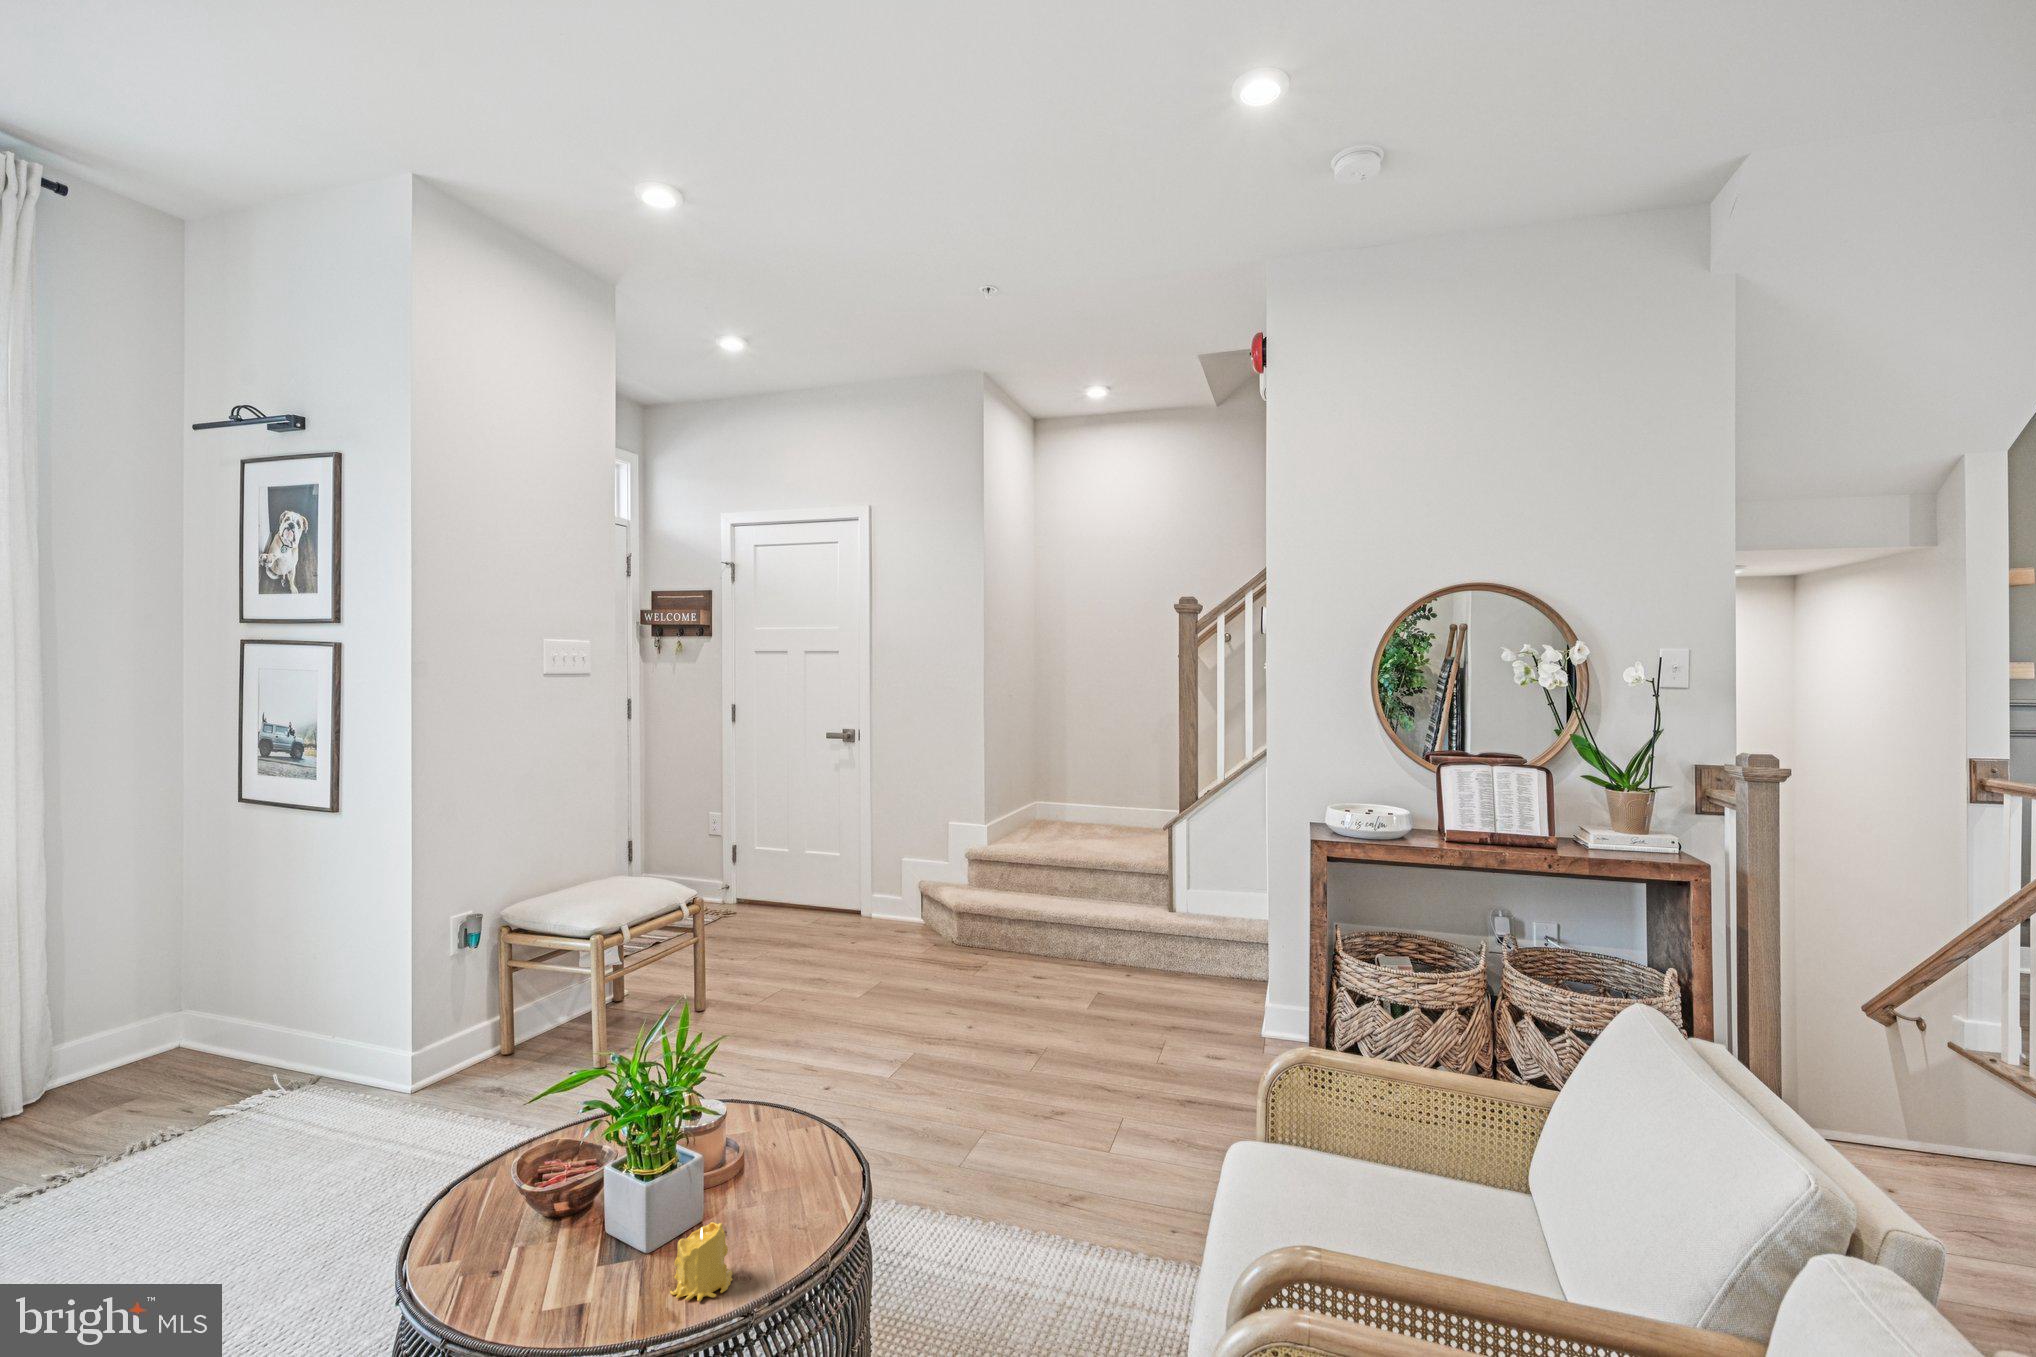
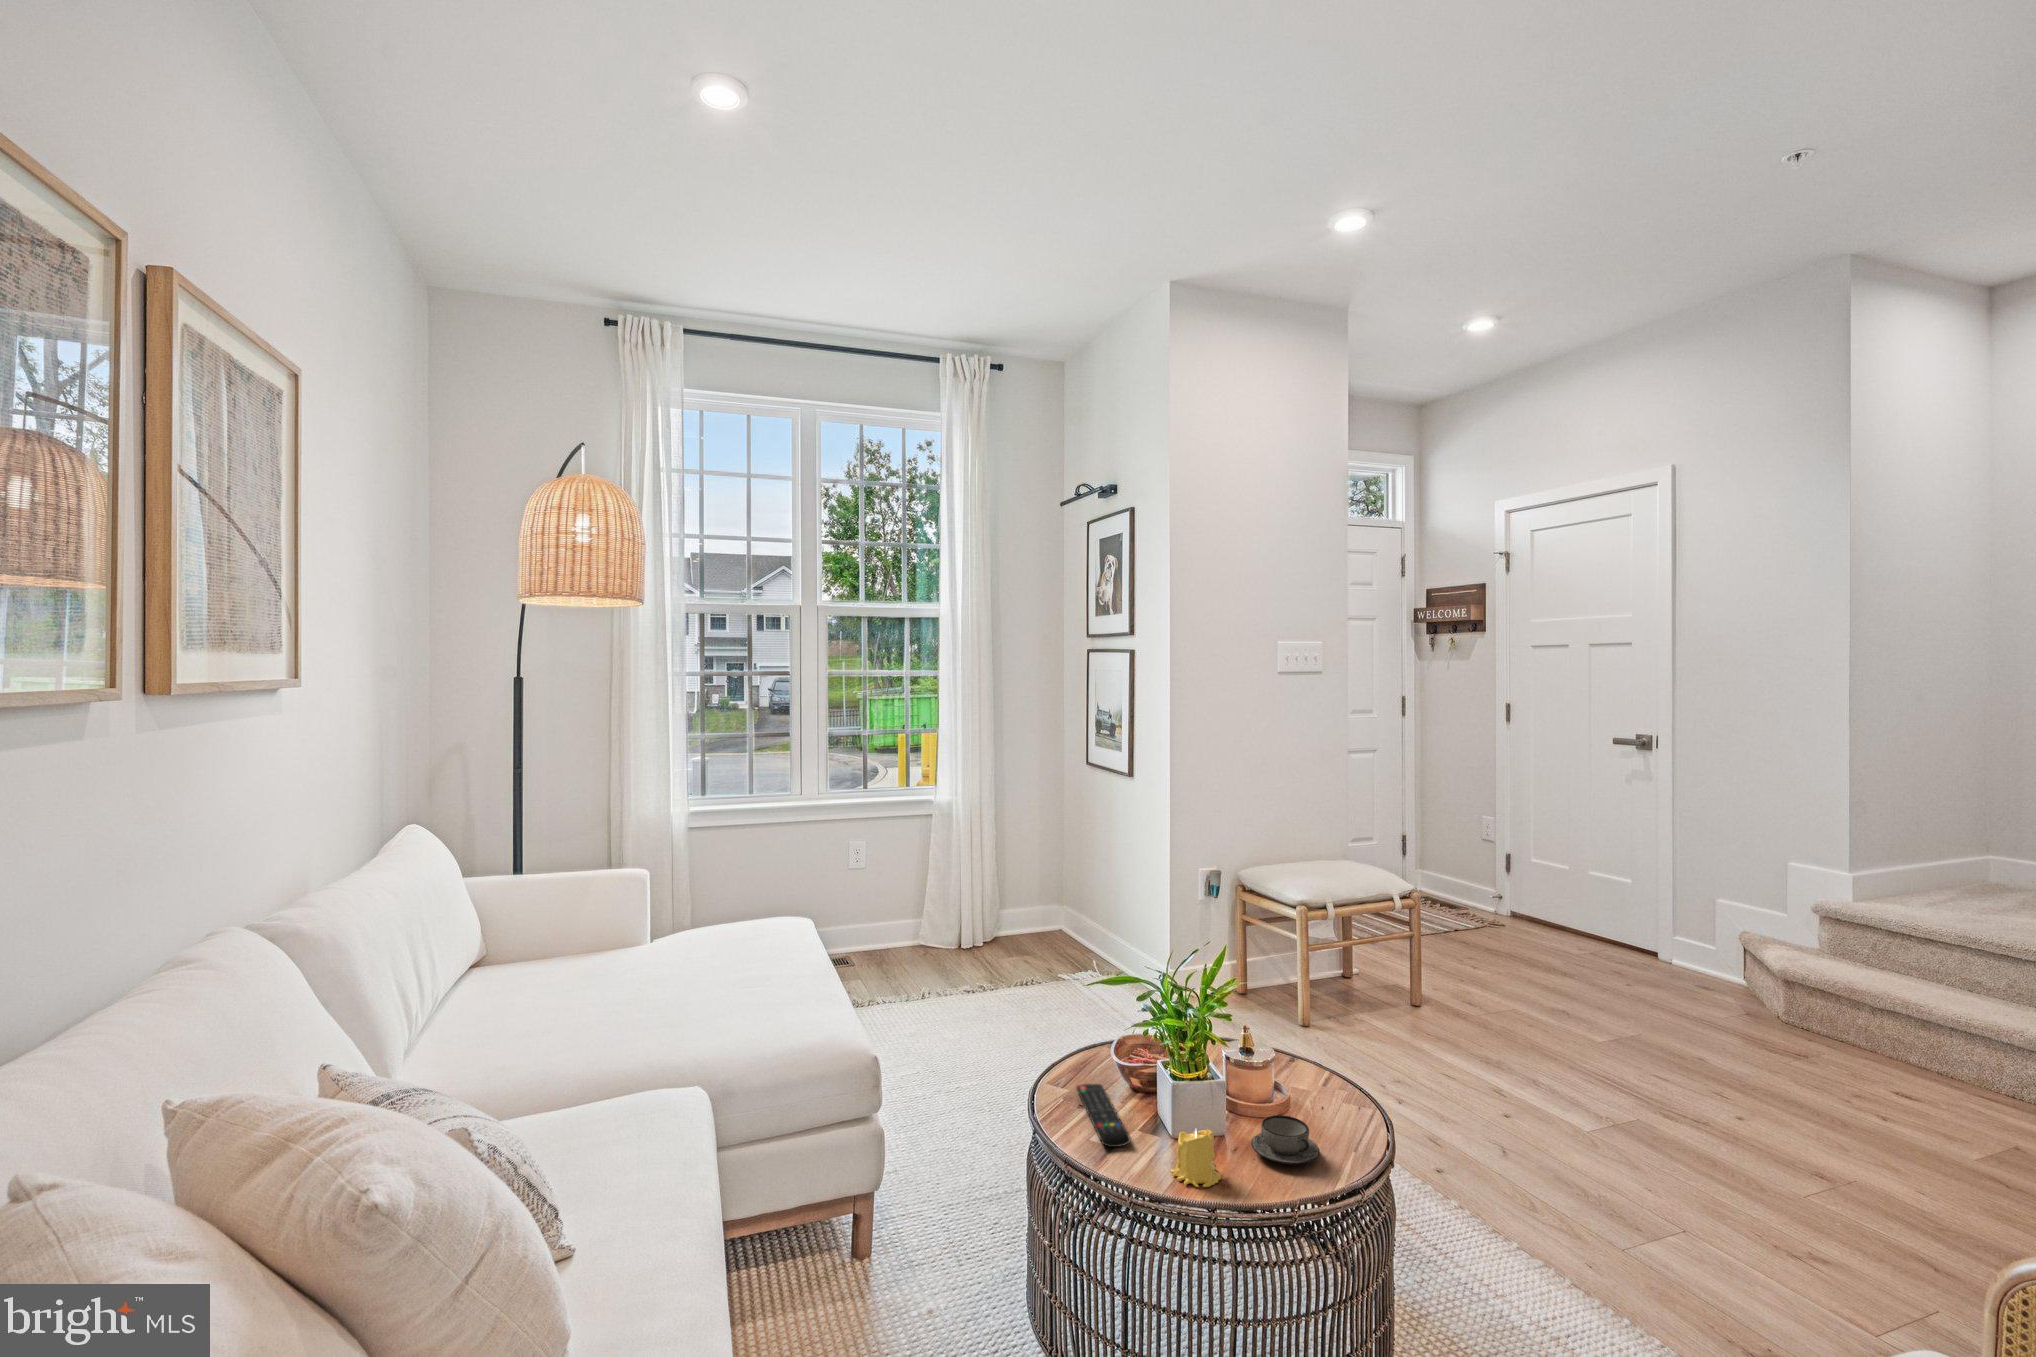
teacup: none [737,1168,813,1227] -> present [1251,1115,1320,1164]
remote control: none [475,1227,601,1304] -> present [1077,1084,1131,1147]

